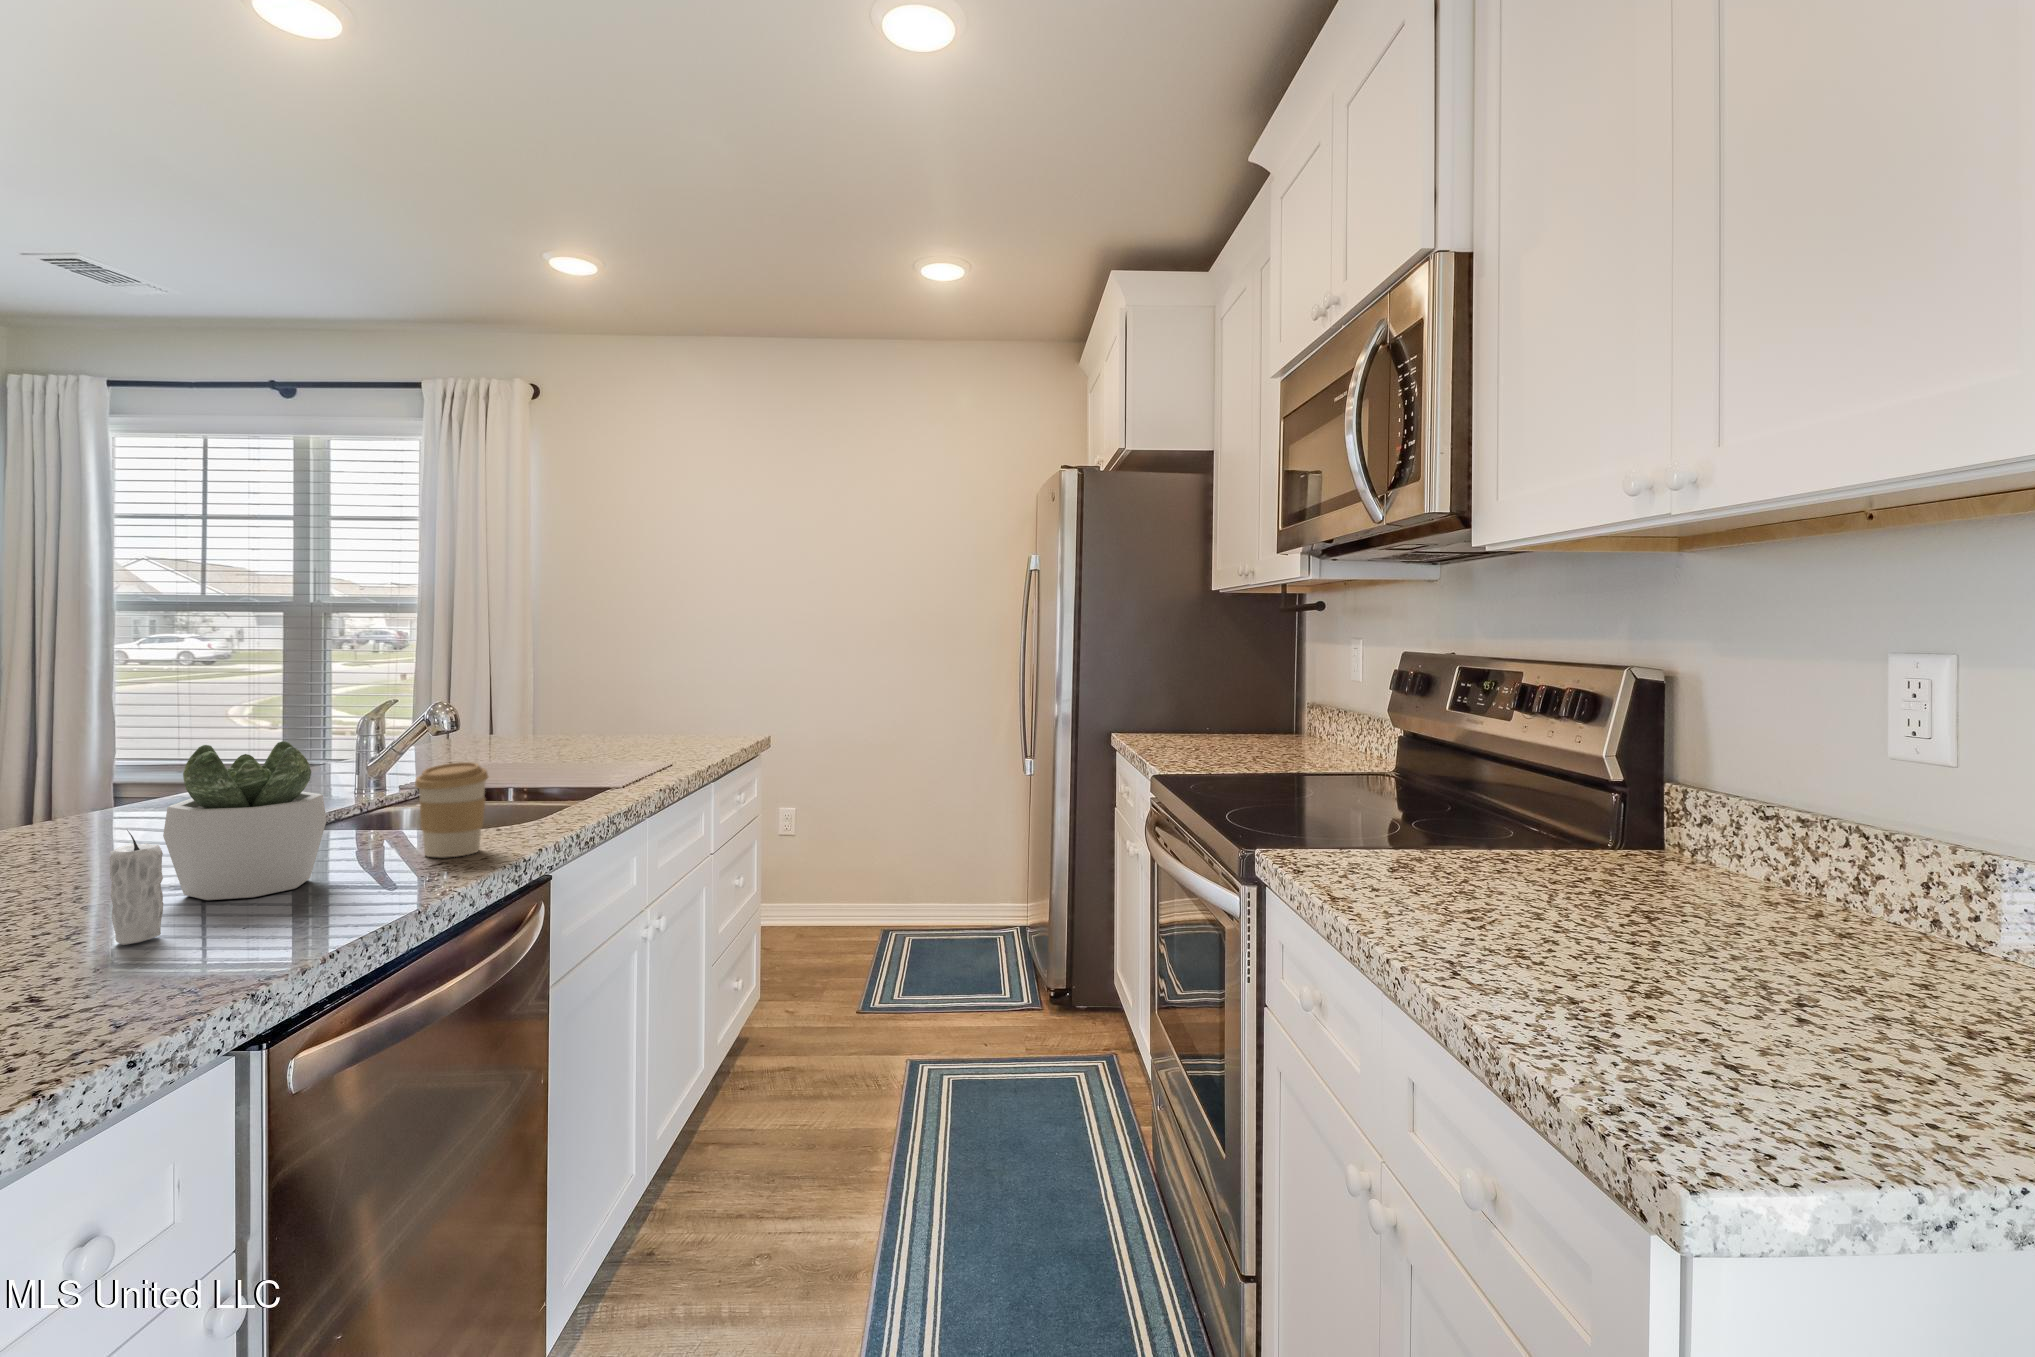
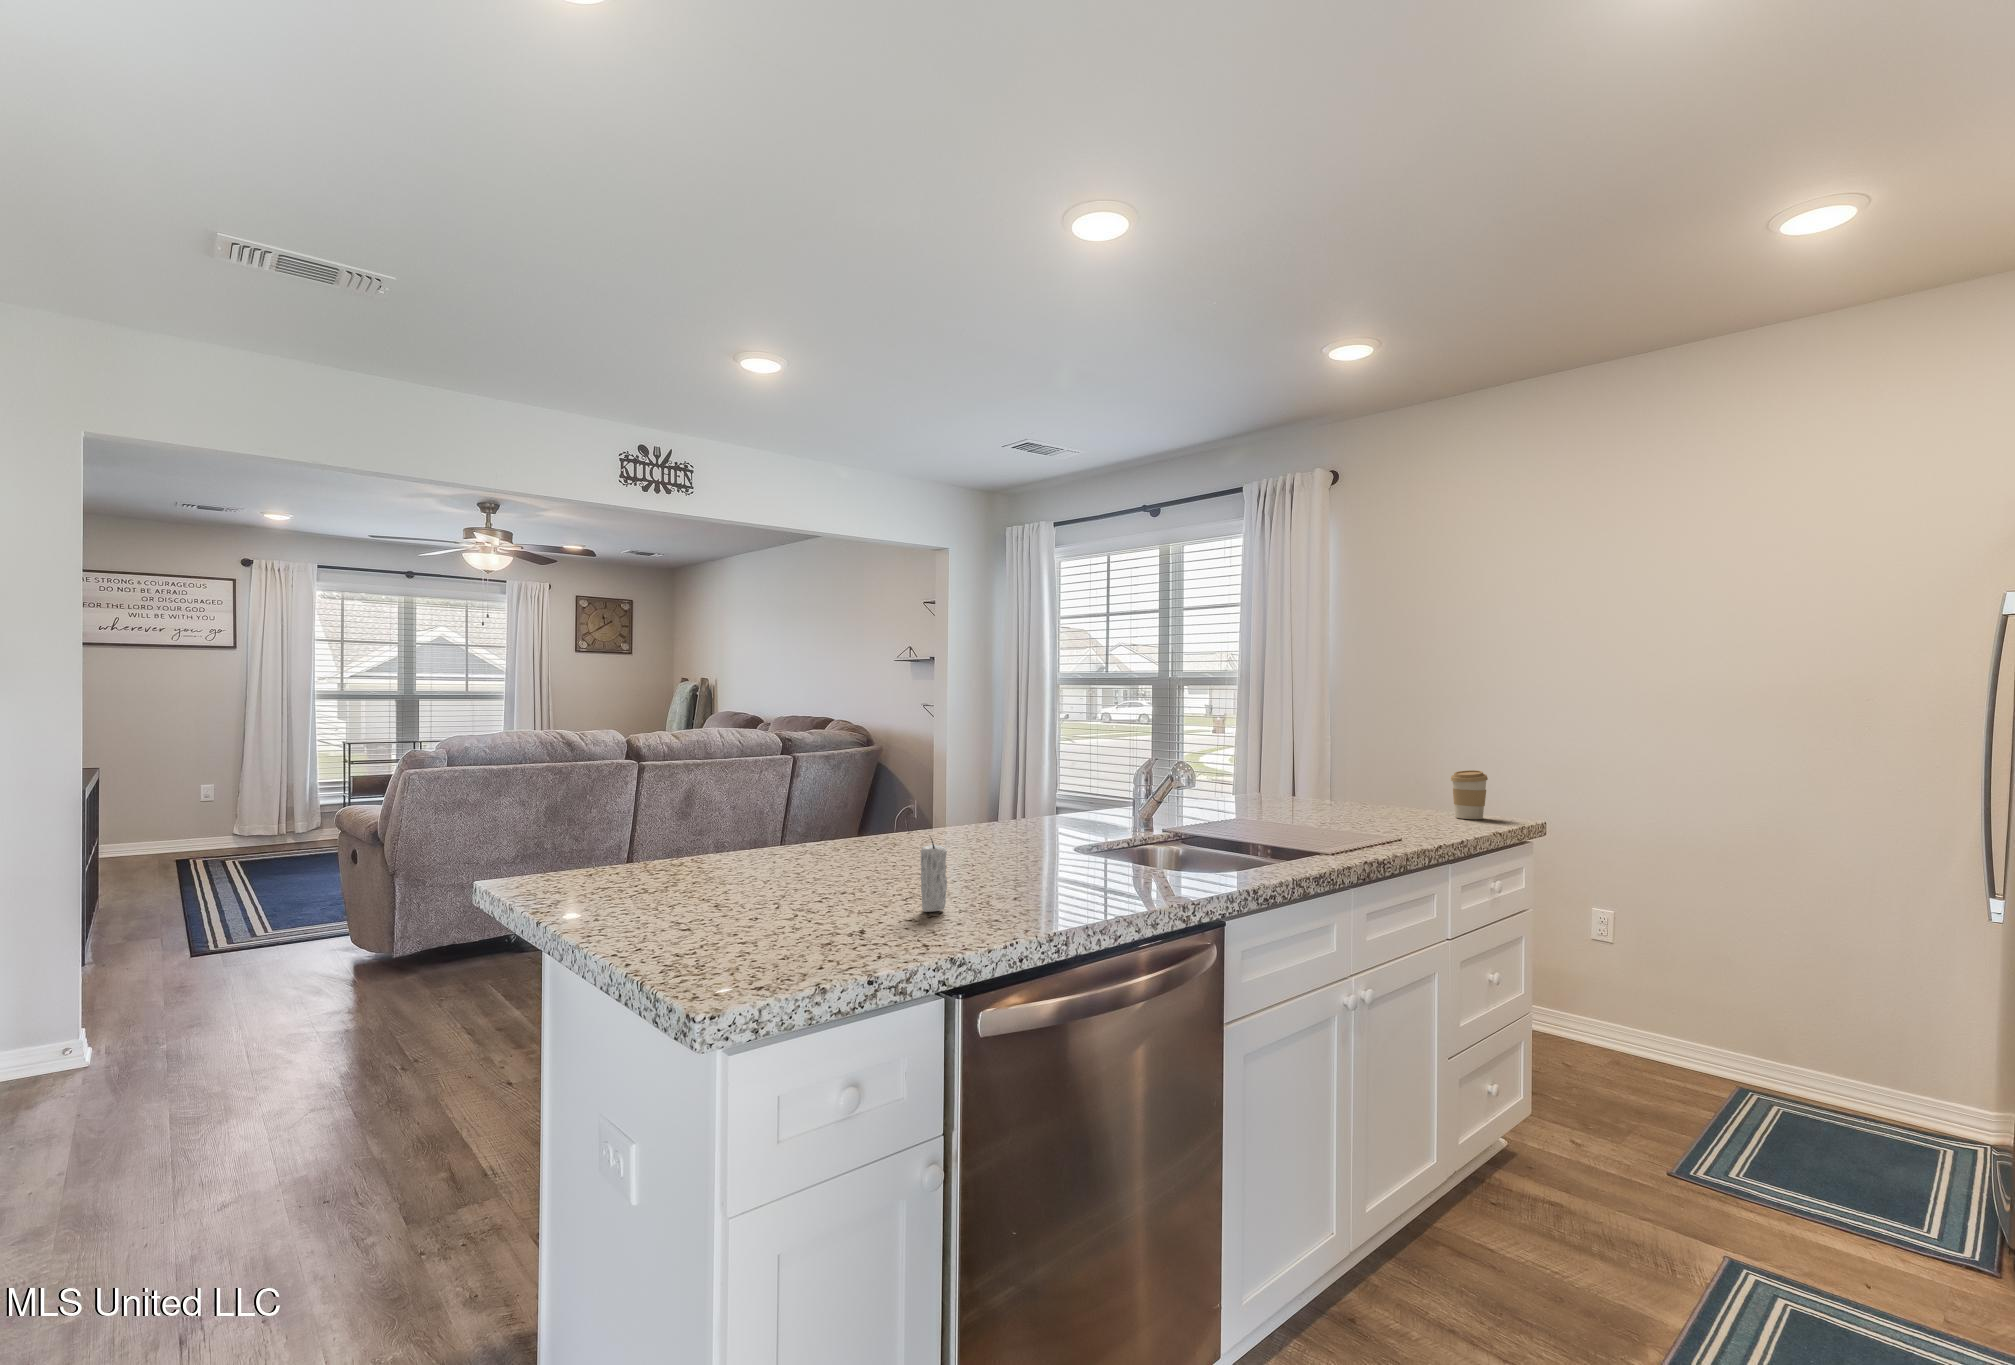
succulent plant: present [163,741,327,900] -> none [967,782,1059,896]
coffee cup: present [415,762,488,857] -> present [1451,770,1488,819]

